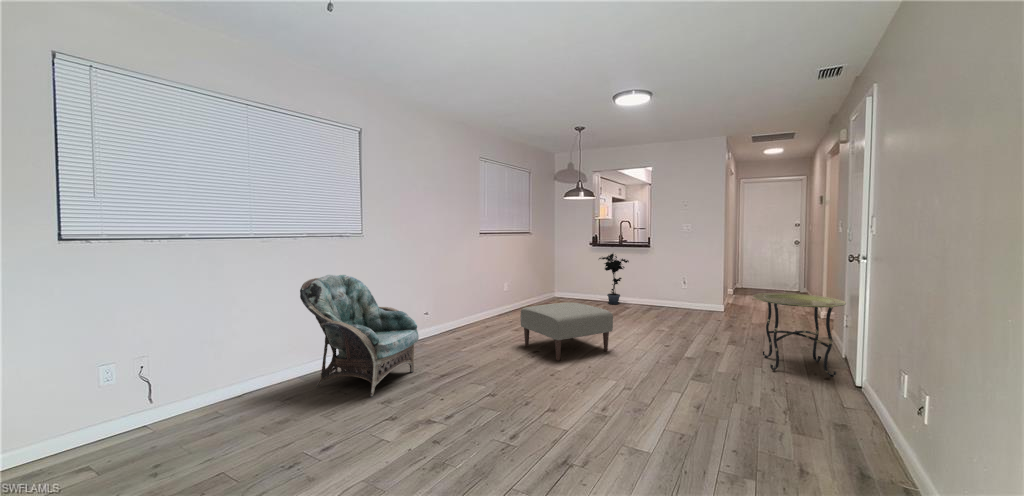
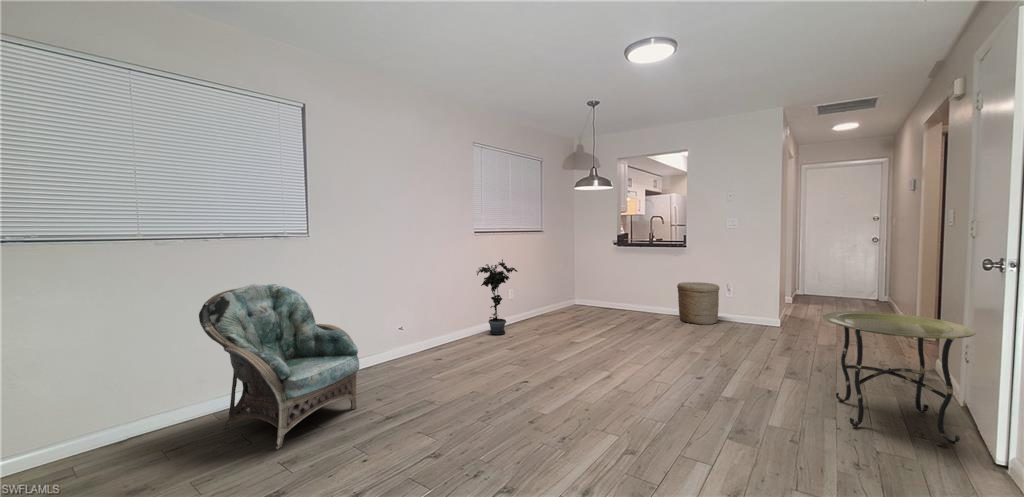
potted plant: present [599,254,629,304] -> present [477,259,517,335]
woven basket: none [644,277,678,311] -> present [677,282,719,325]
ottoman: present [521,302,613,361] -> none [507,317,623,397]

